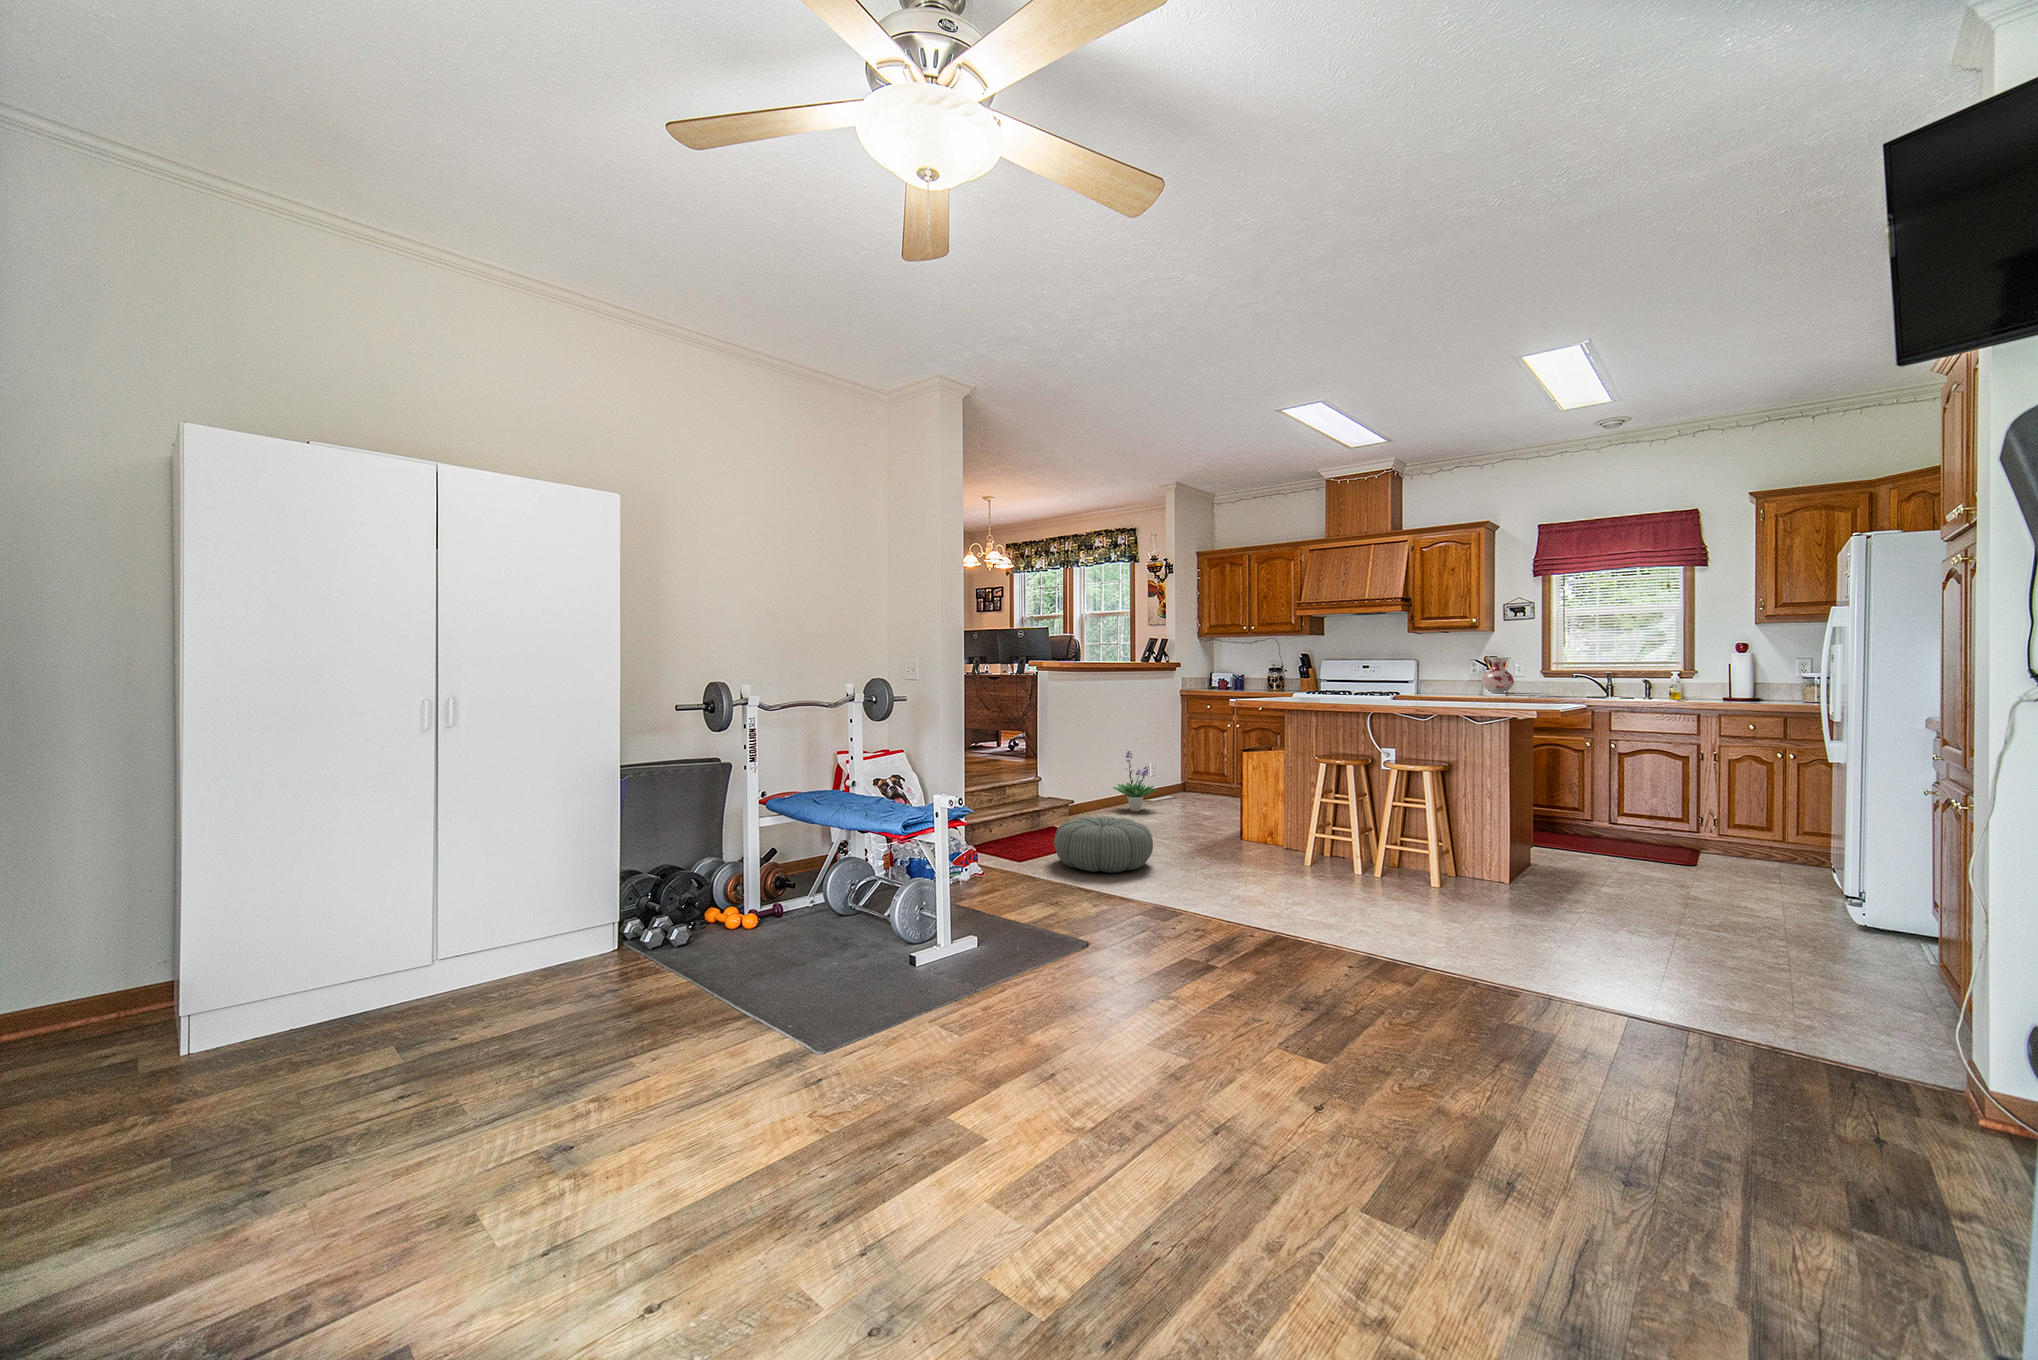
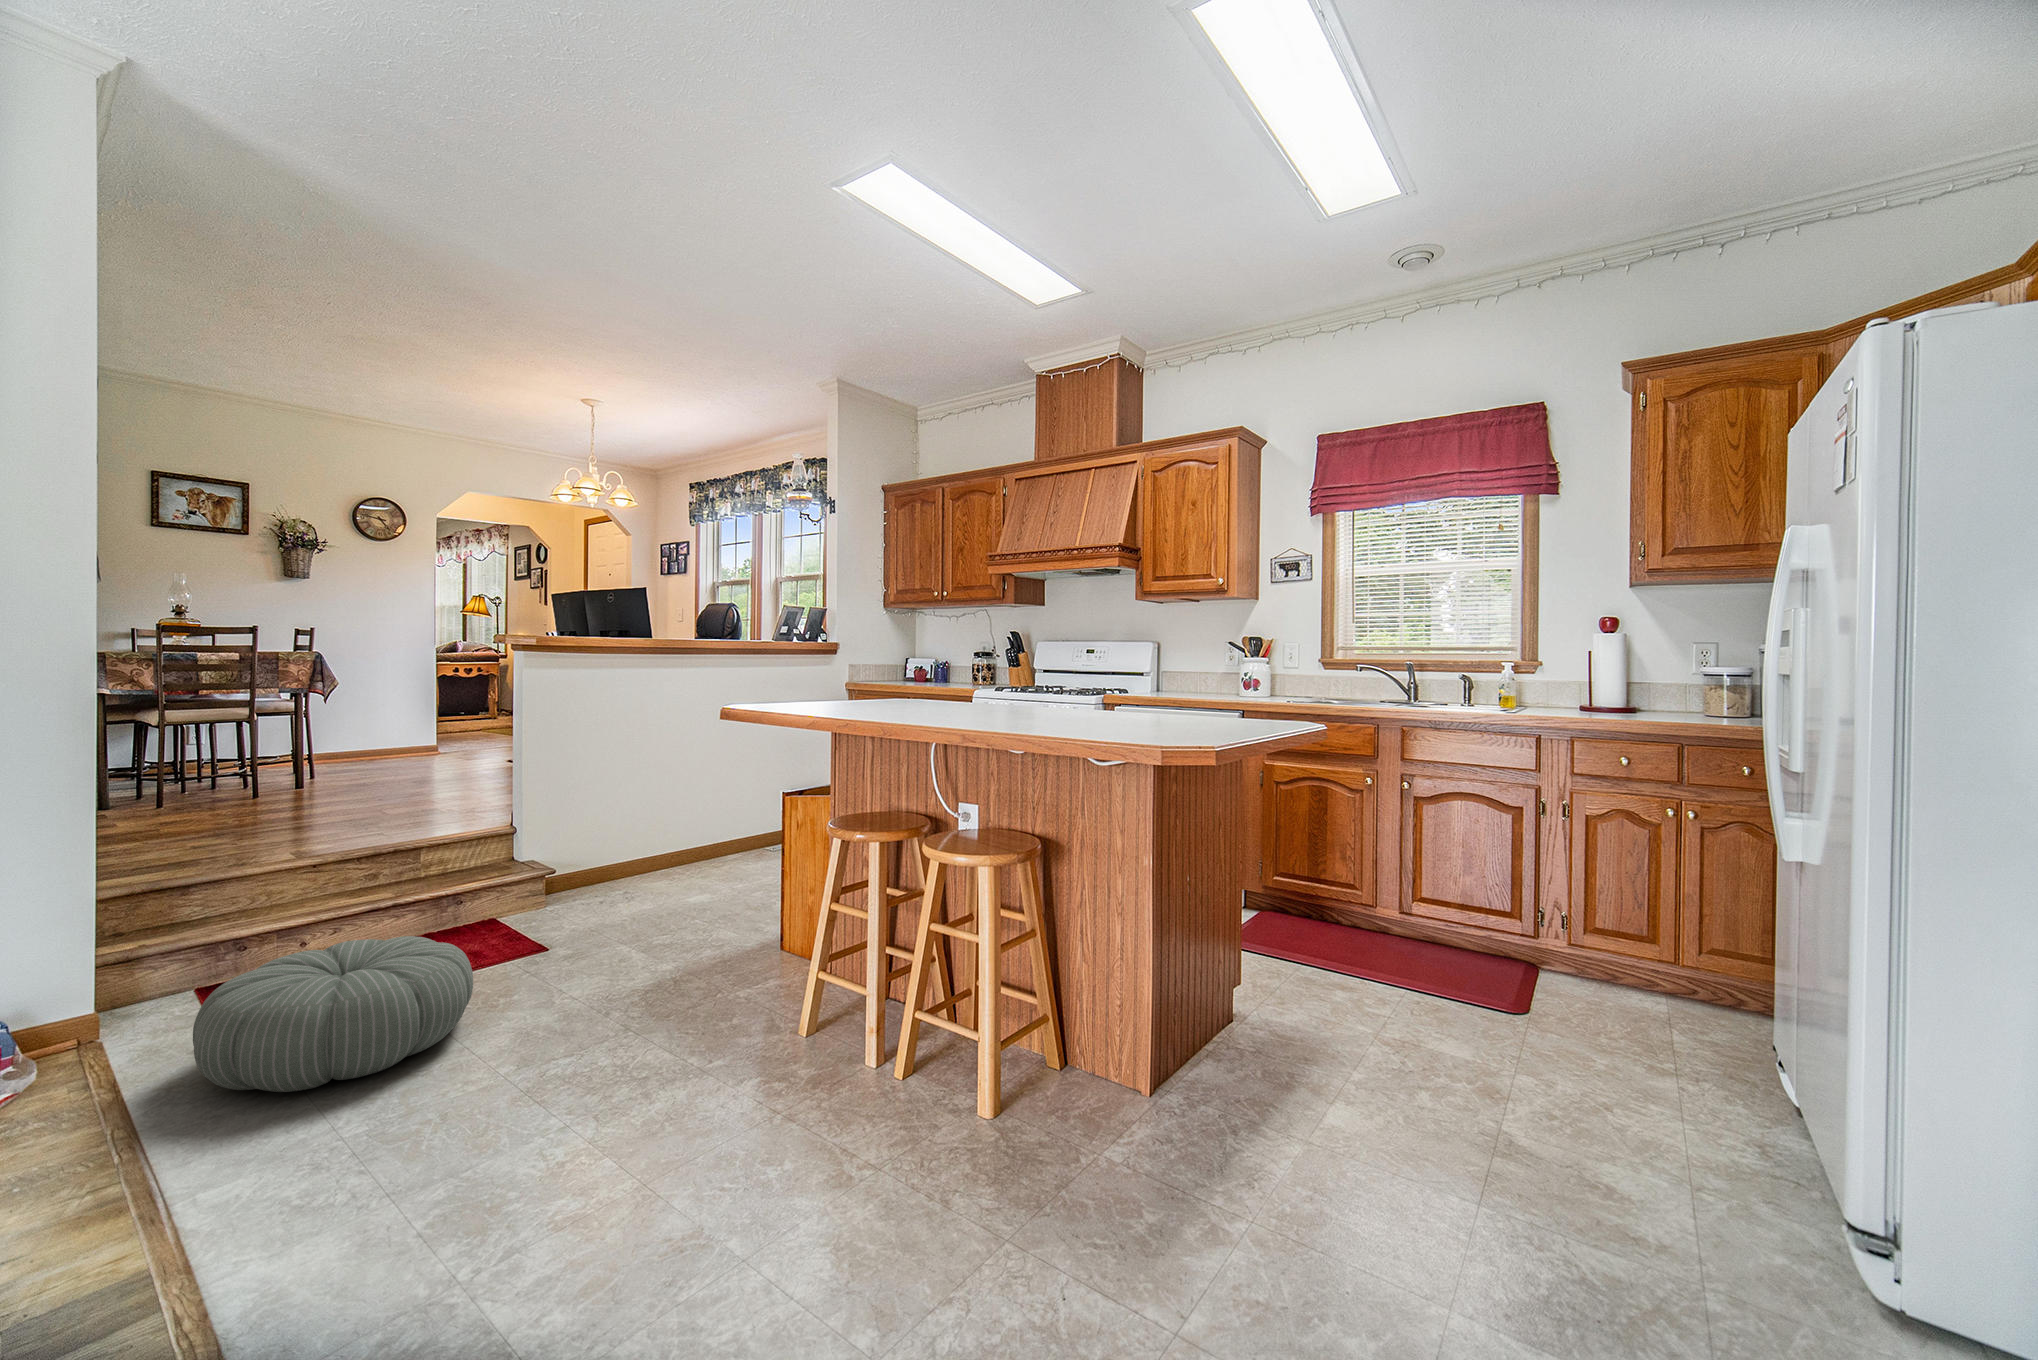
vase: present [1482,657,1514,693] -> none [1236,638,1281,694]
potted plant: present [1113,750,1158,811] -> none [664,778,739,878]

